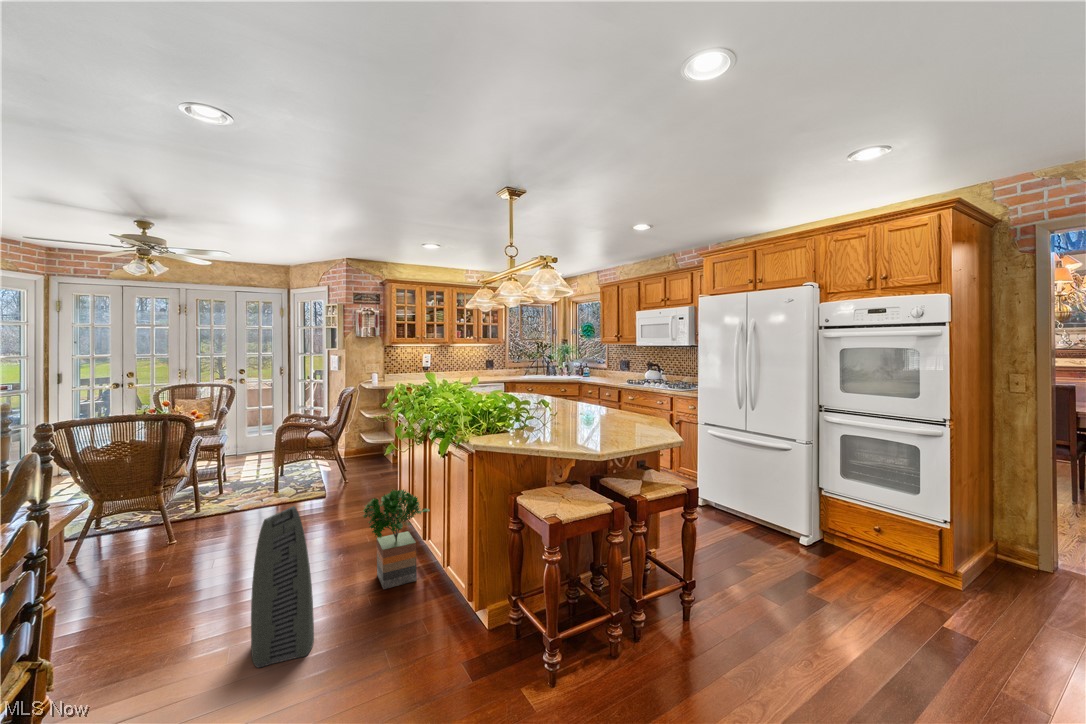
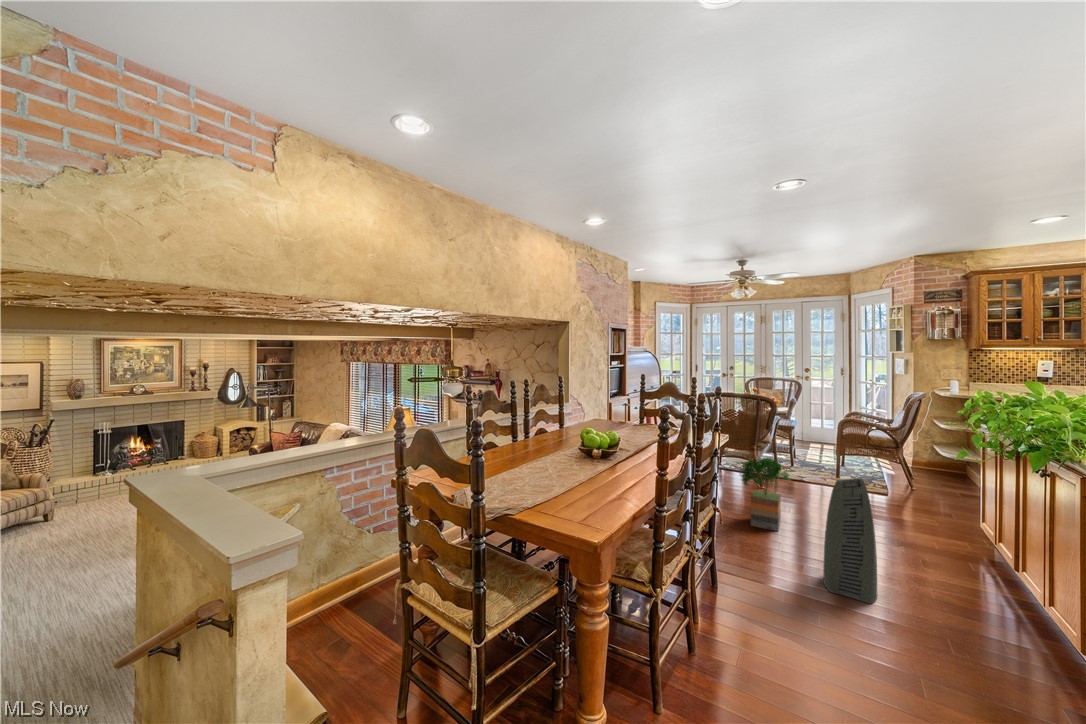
potted tree: present [363,489,429,589] -> present [741,458,790,531]

